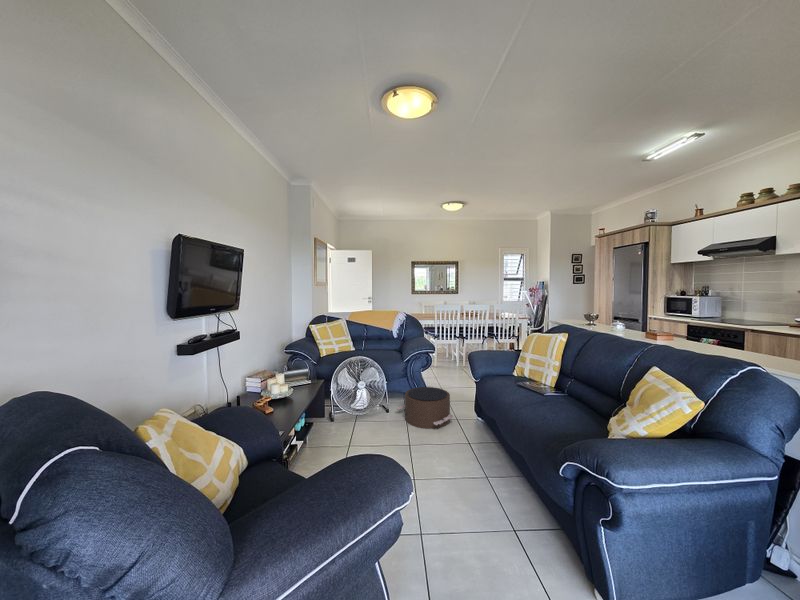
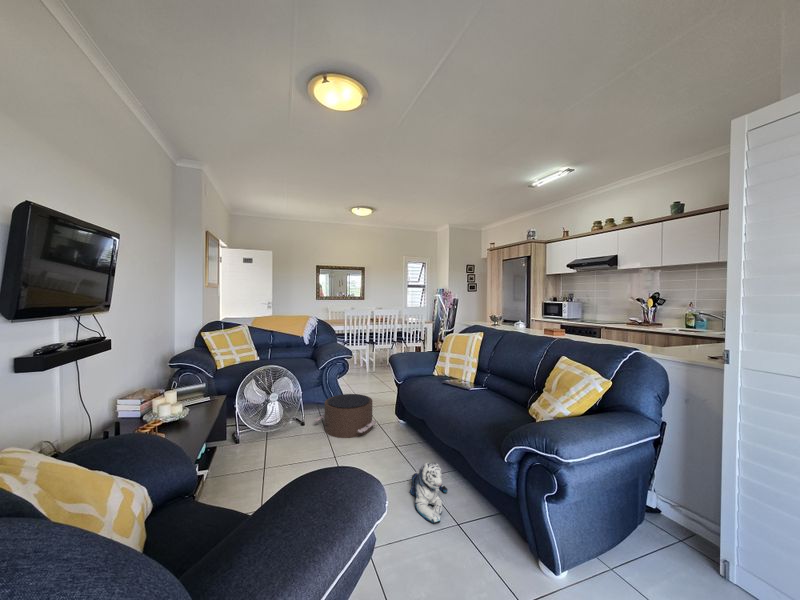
plush toy: none [473,463,512,523] -> present [410,463,448,523]

